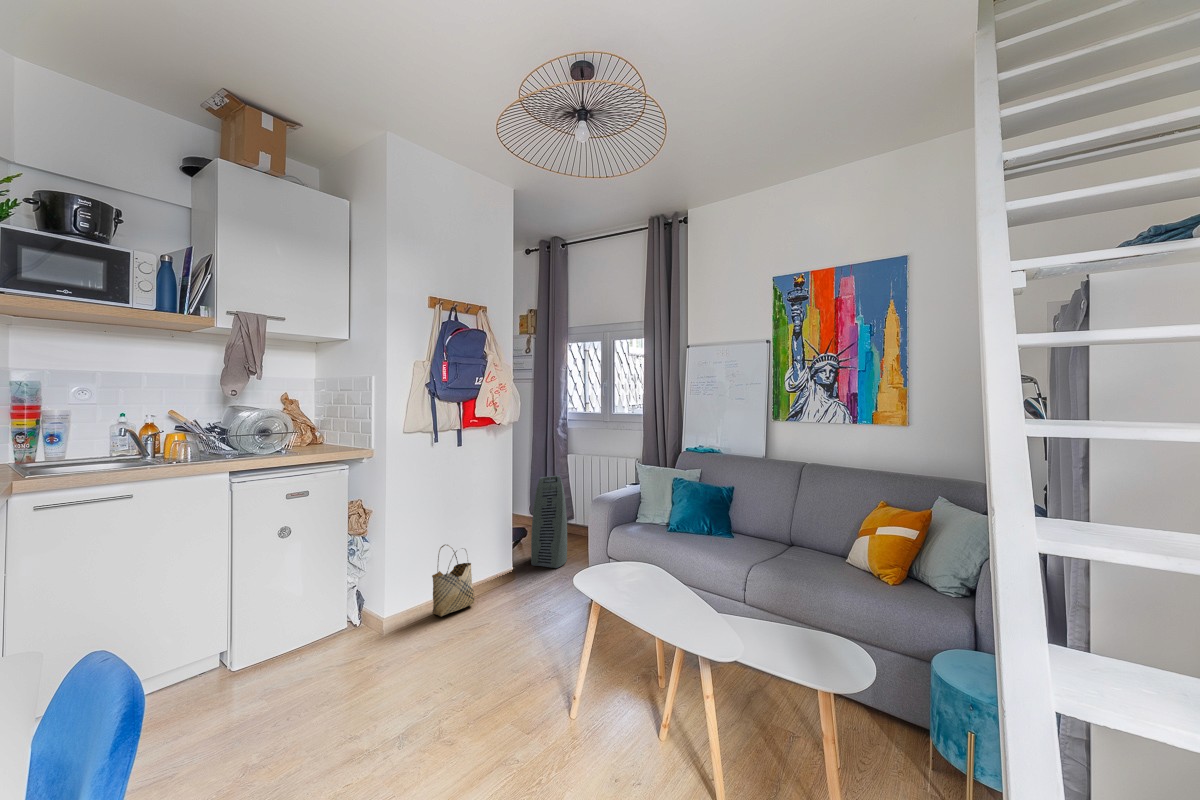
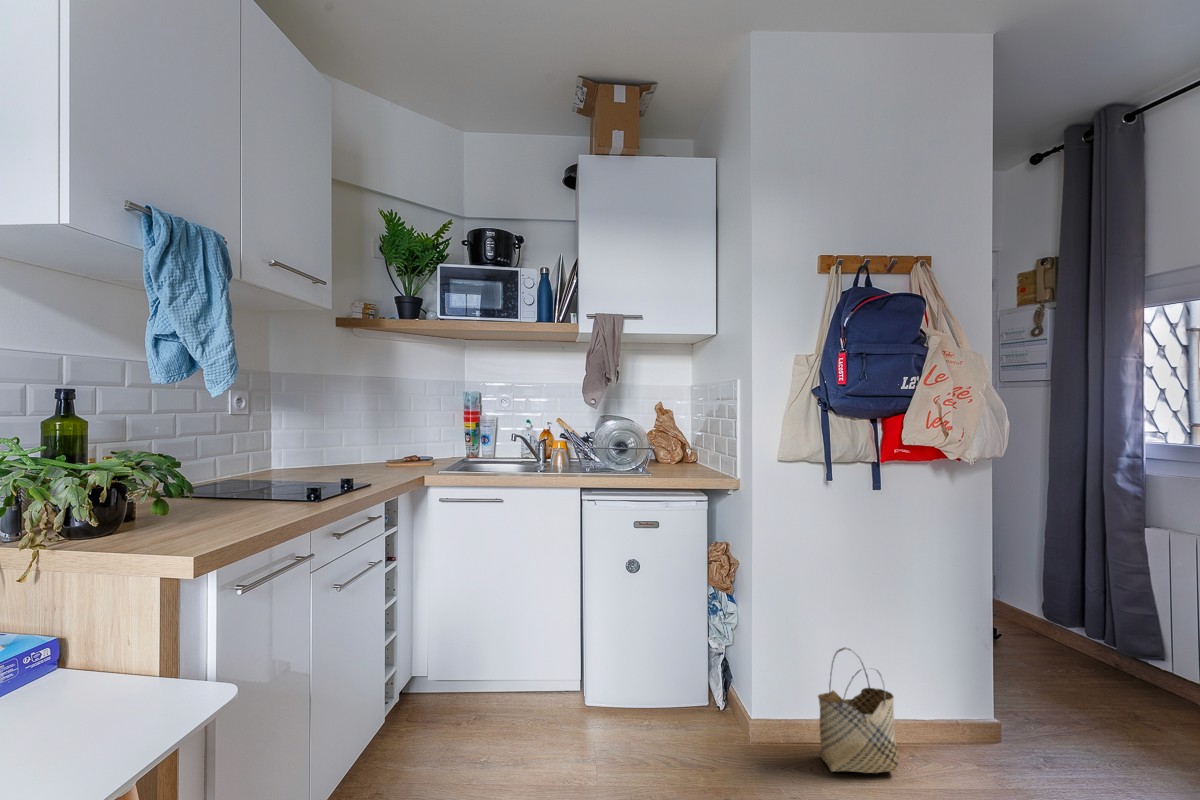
air purifier: present [531,475,567,568] -> none [1039,565,1138,763]

